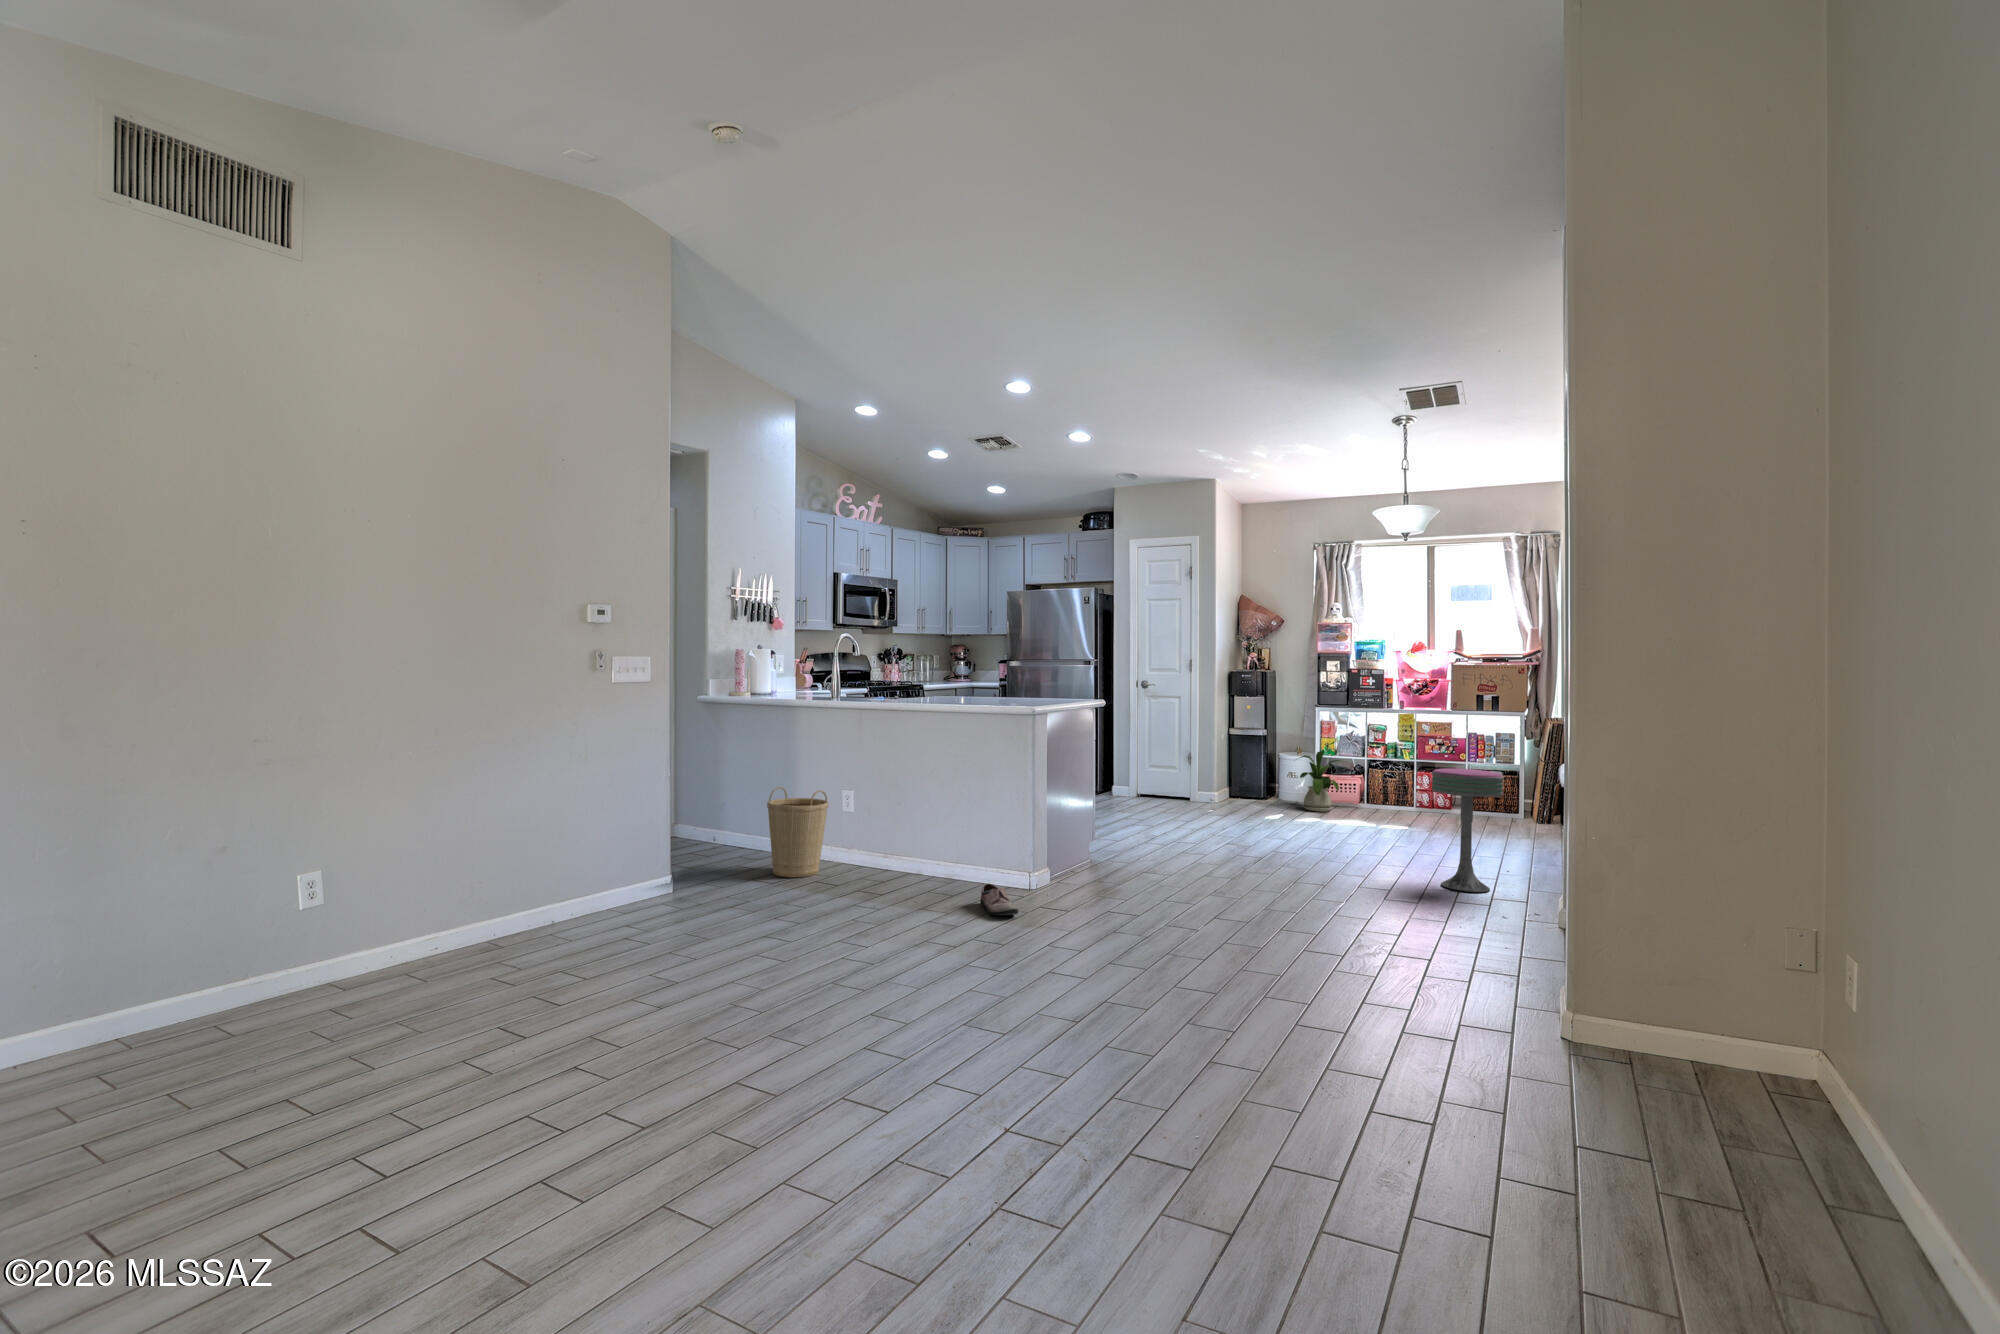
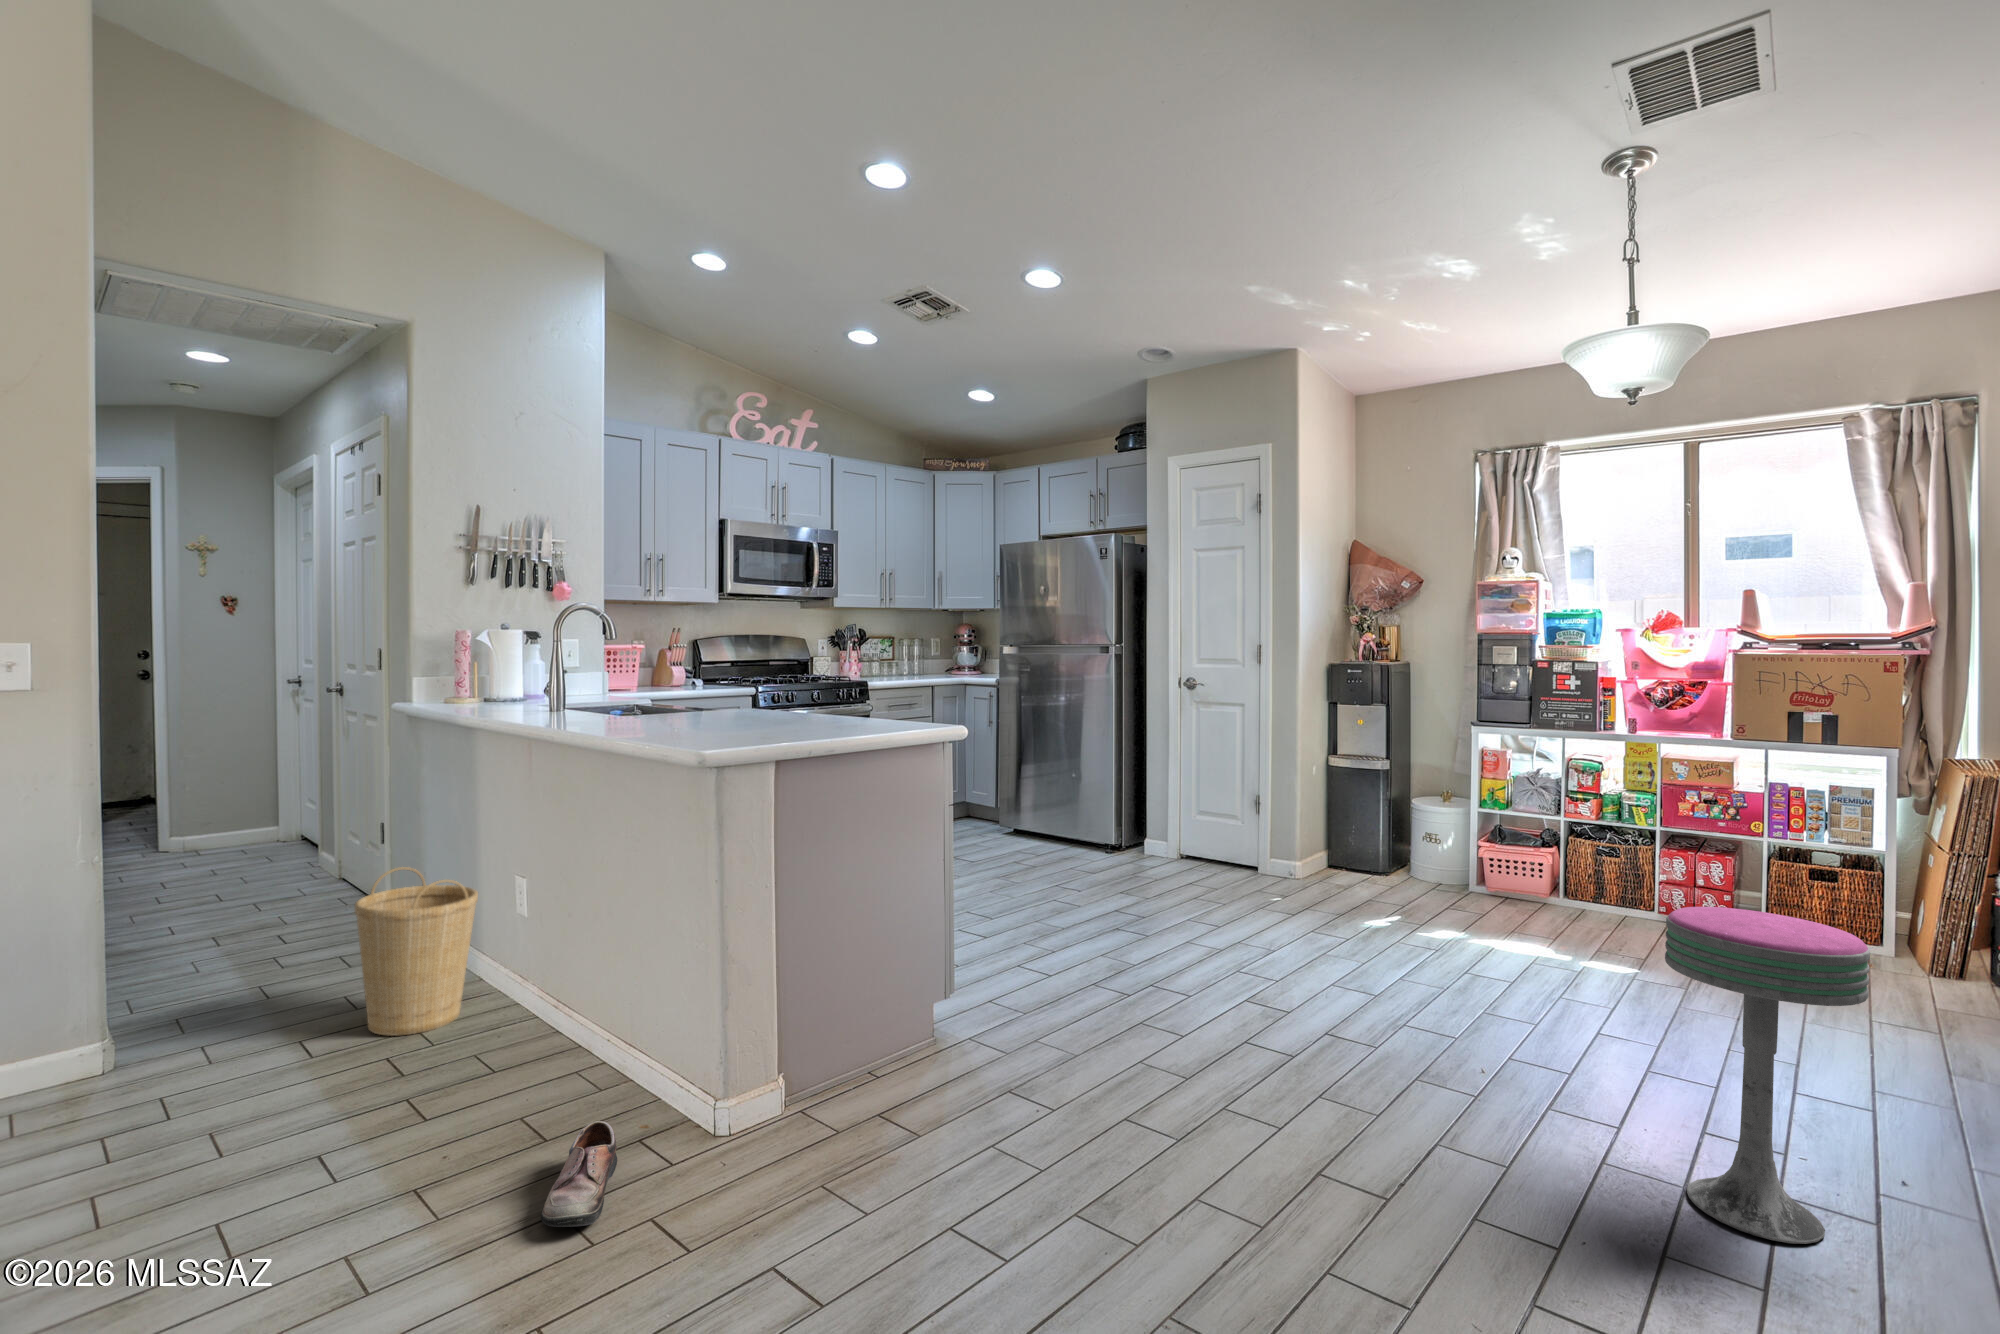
house plant: present [1300,751,1346,812] -> none [1424,807,1526,911]

